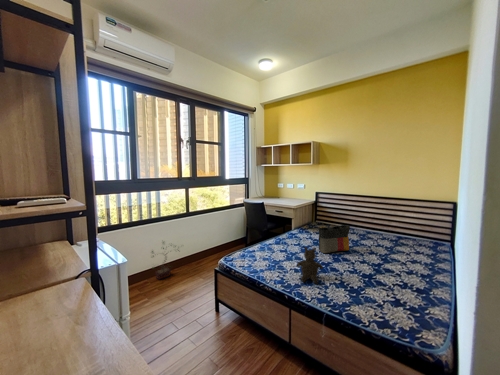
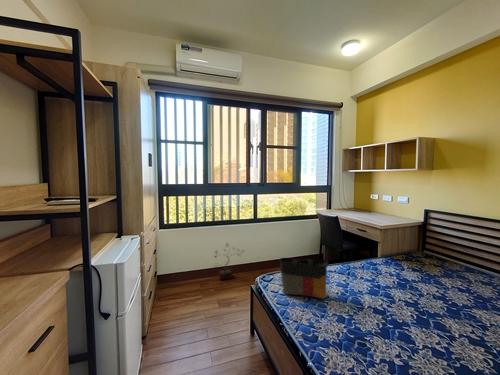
tote bag: present [319,225,350,253] -> present [280,258,329,299]
teddy bear: present [297,247,323,284] -> none [335,290,376,352]

